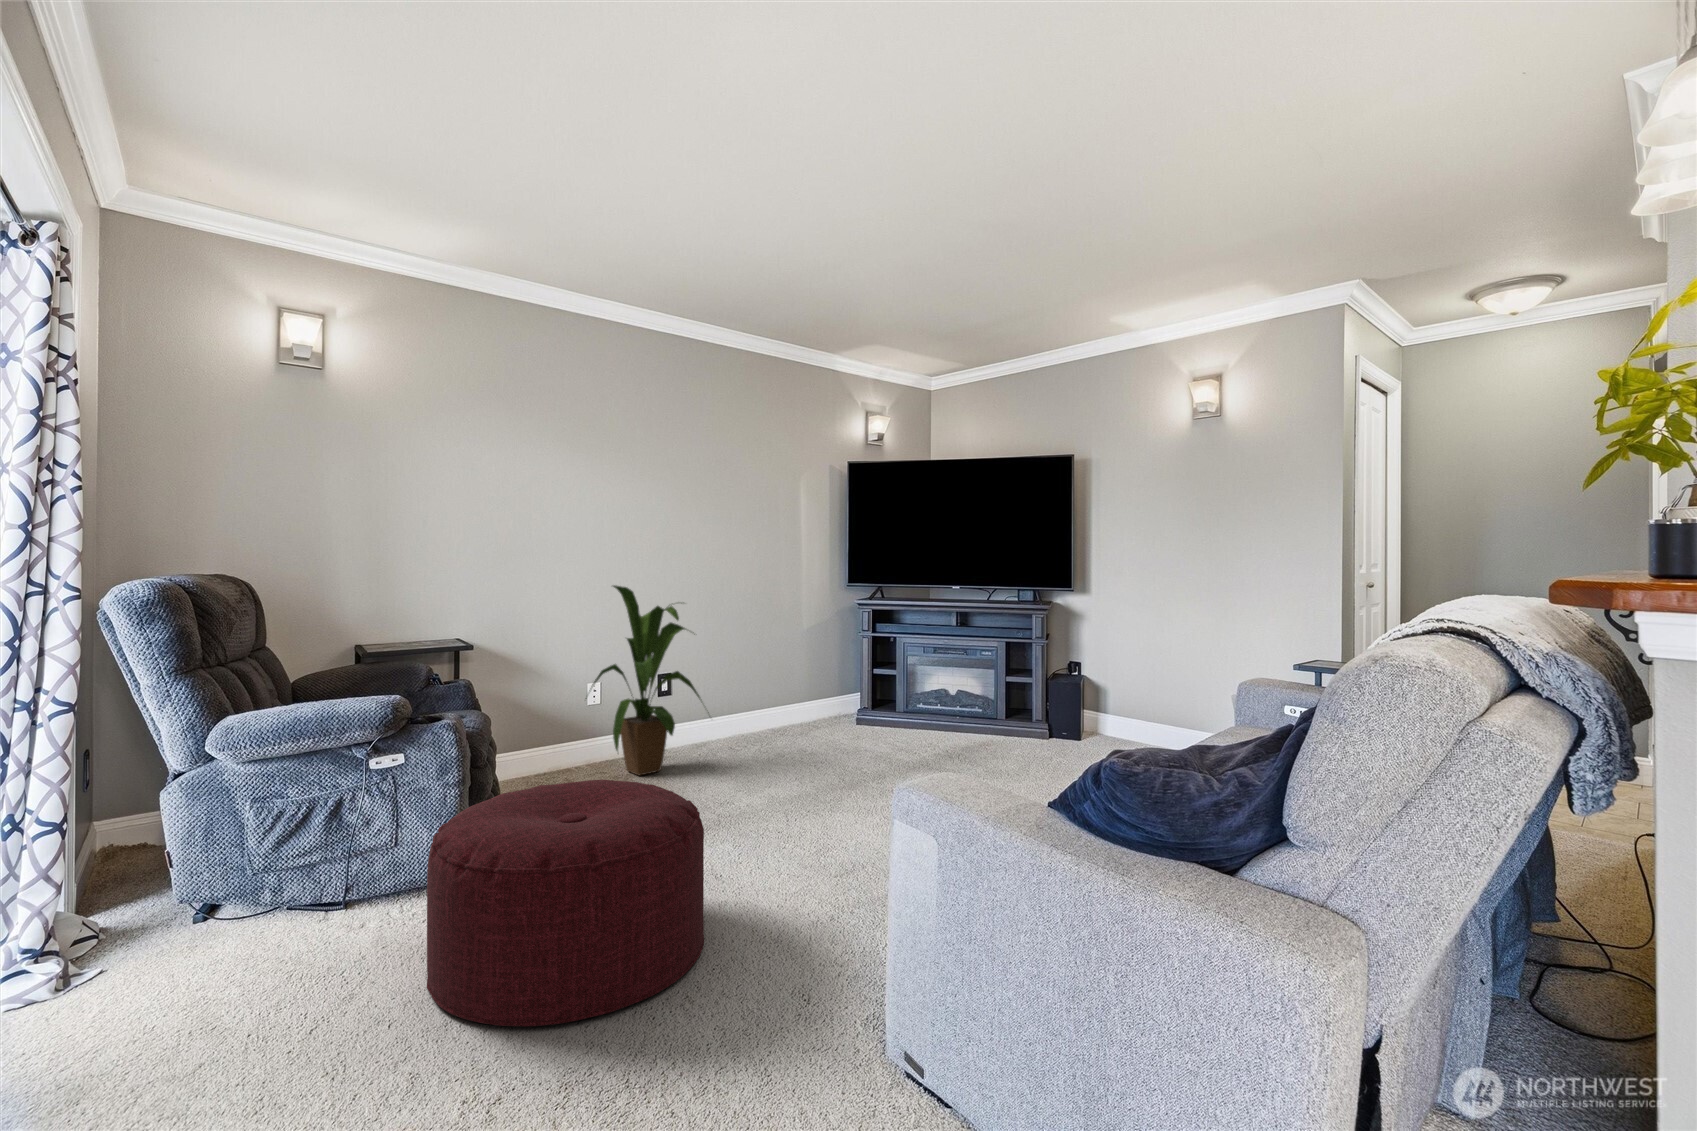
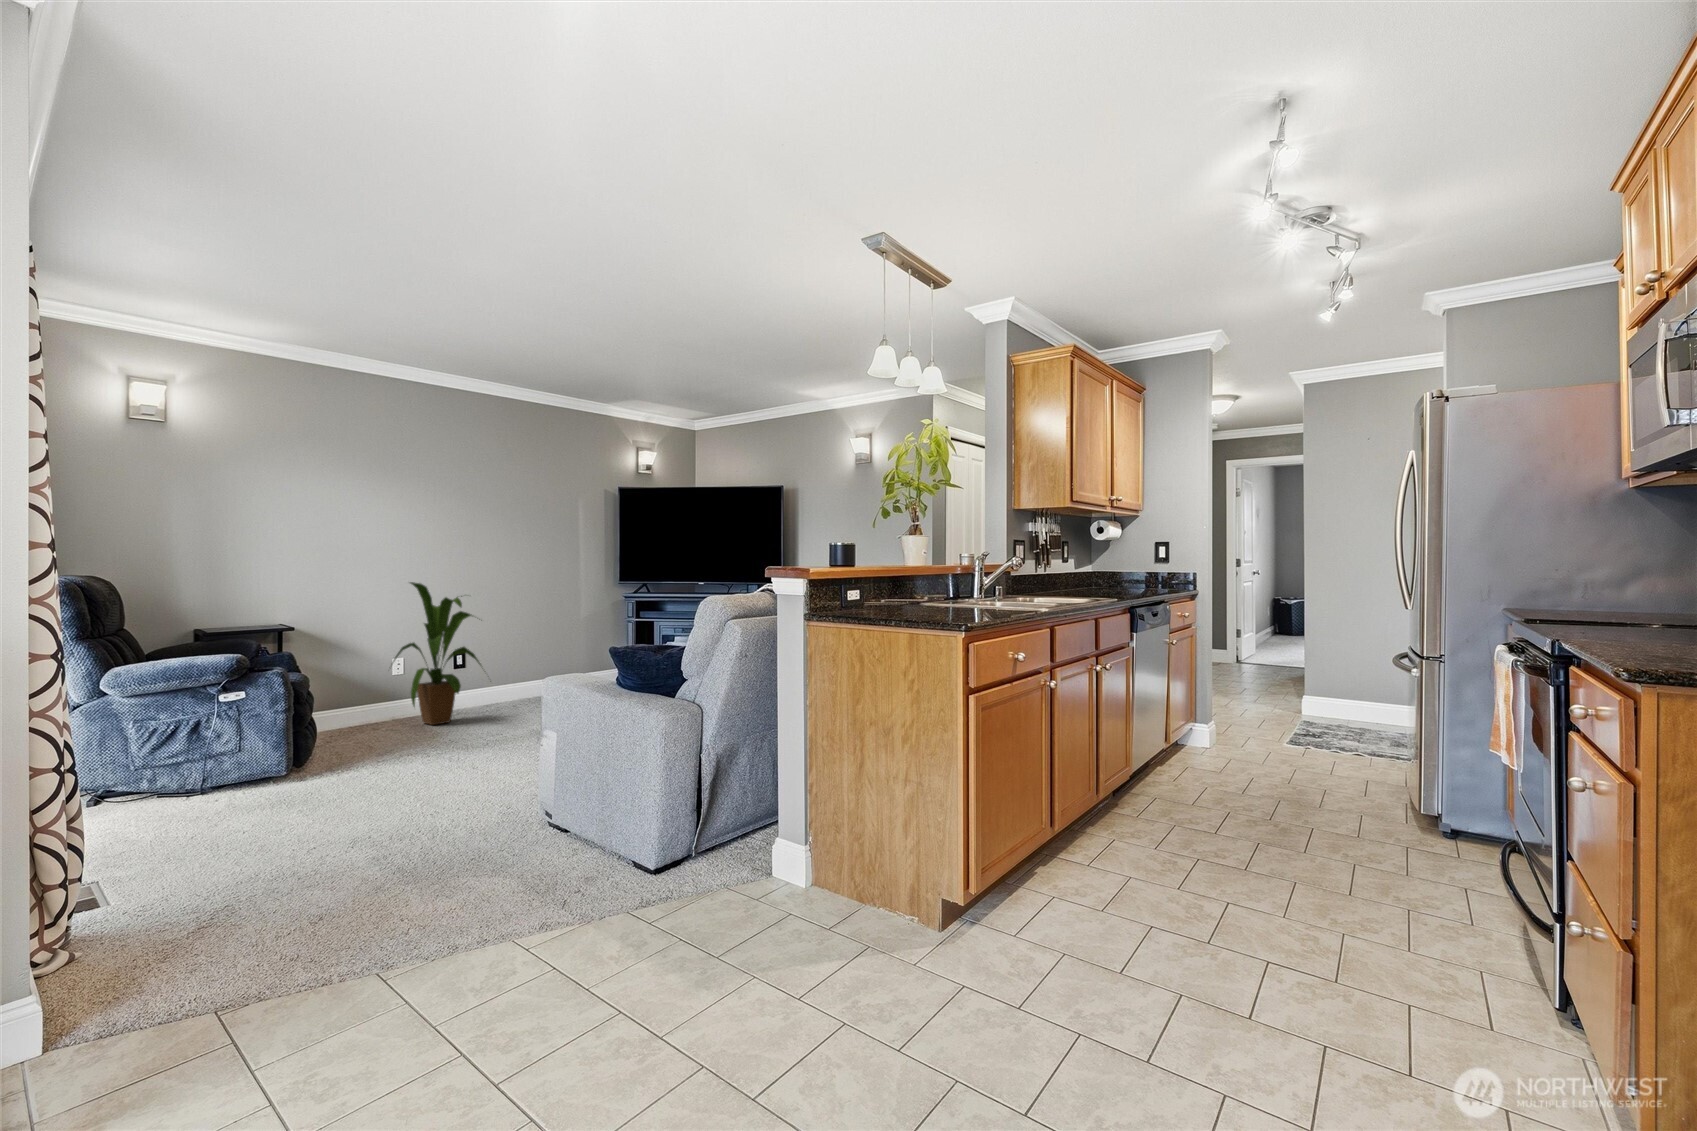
ottoman: present [427,780,704,1026] -> none [265,704,453,831]

